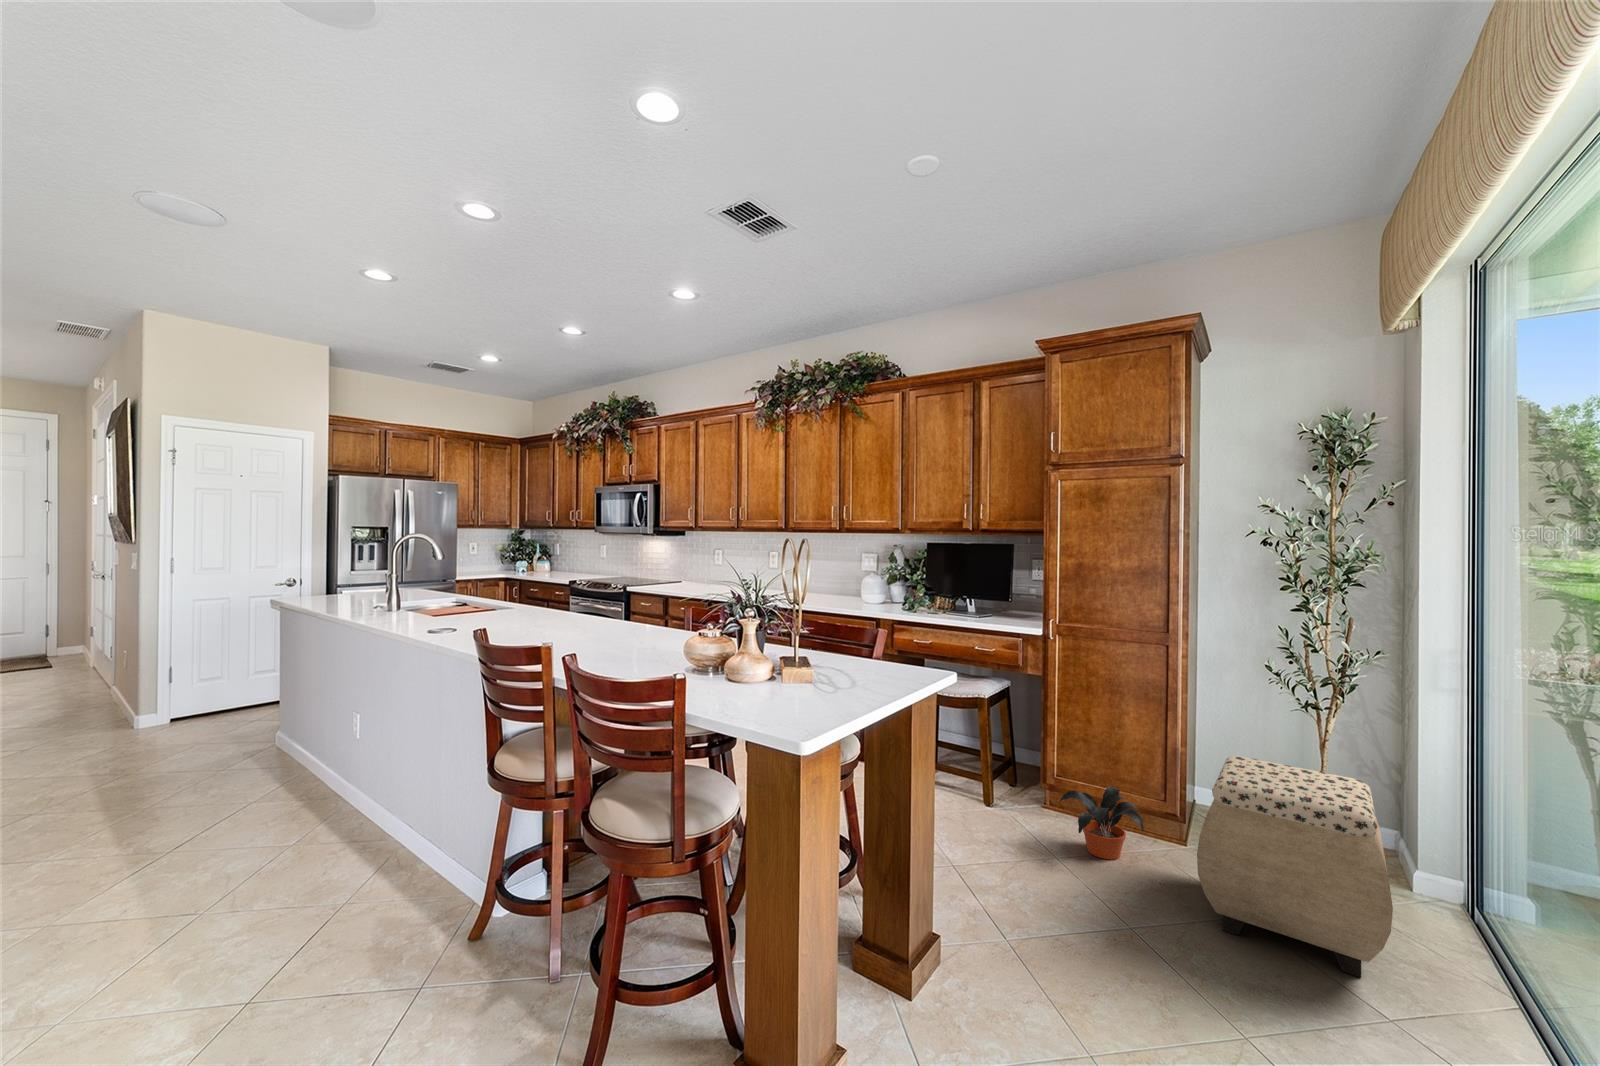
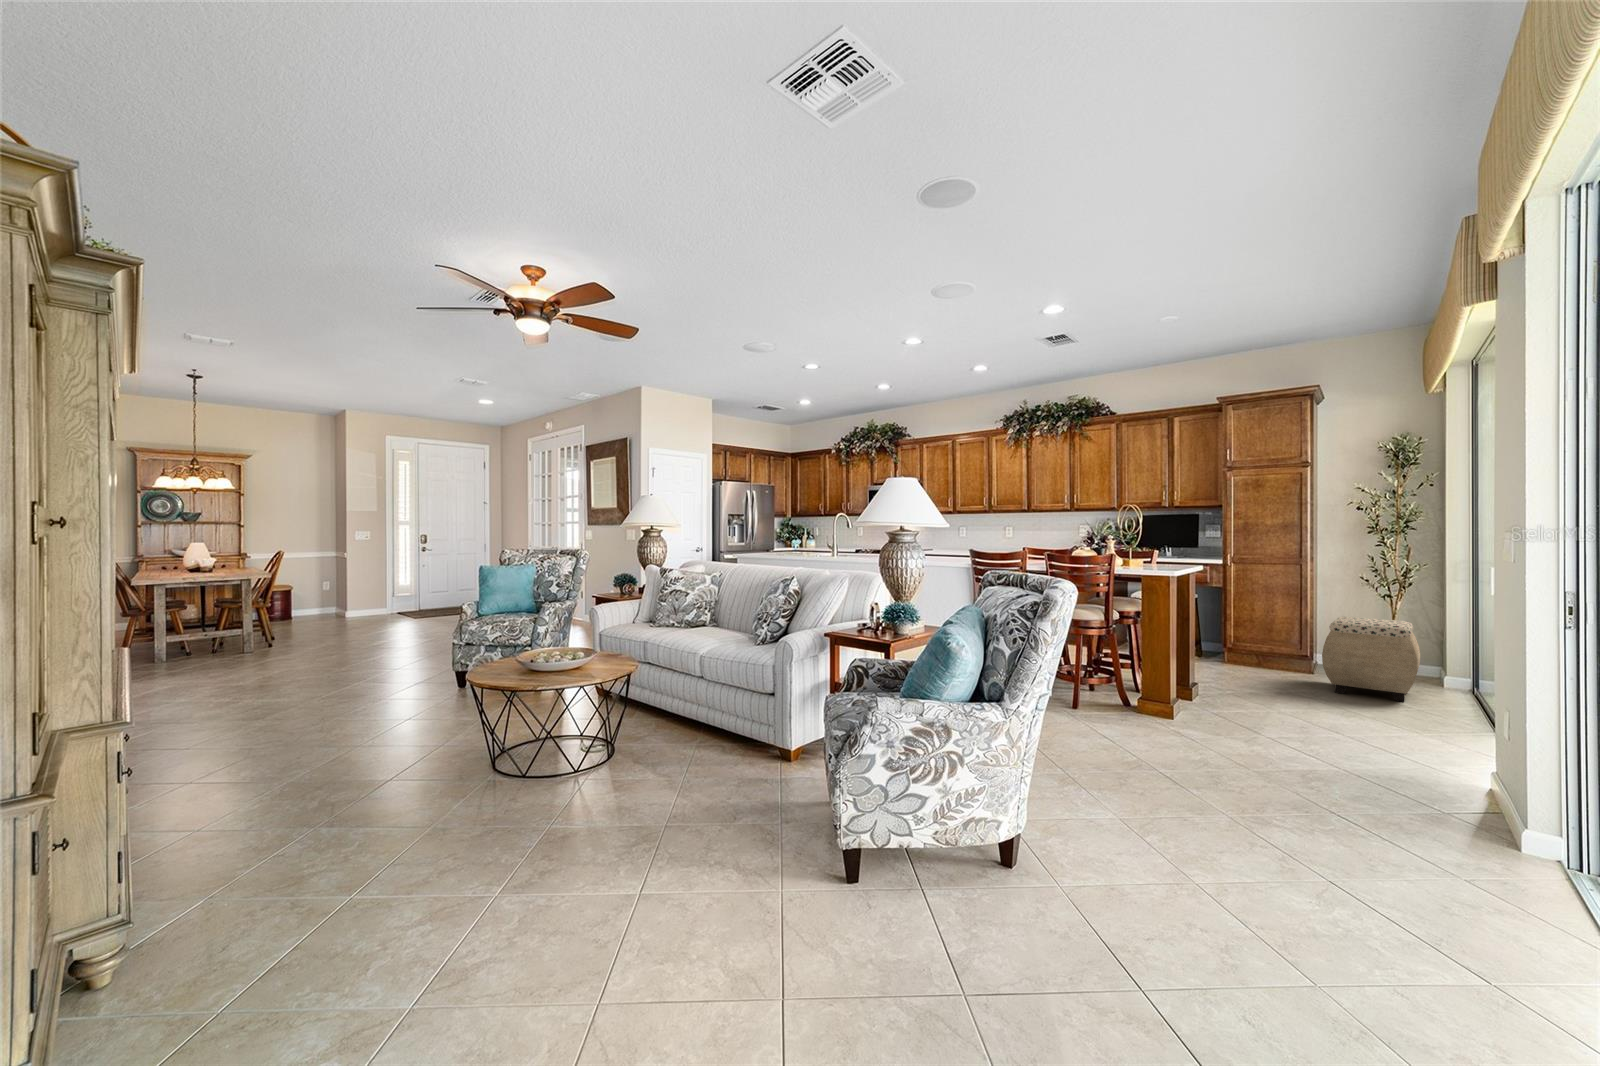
potted plant: present [1059,786,1144,859] -> none [1240,642,1291,677]

